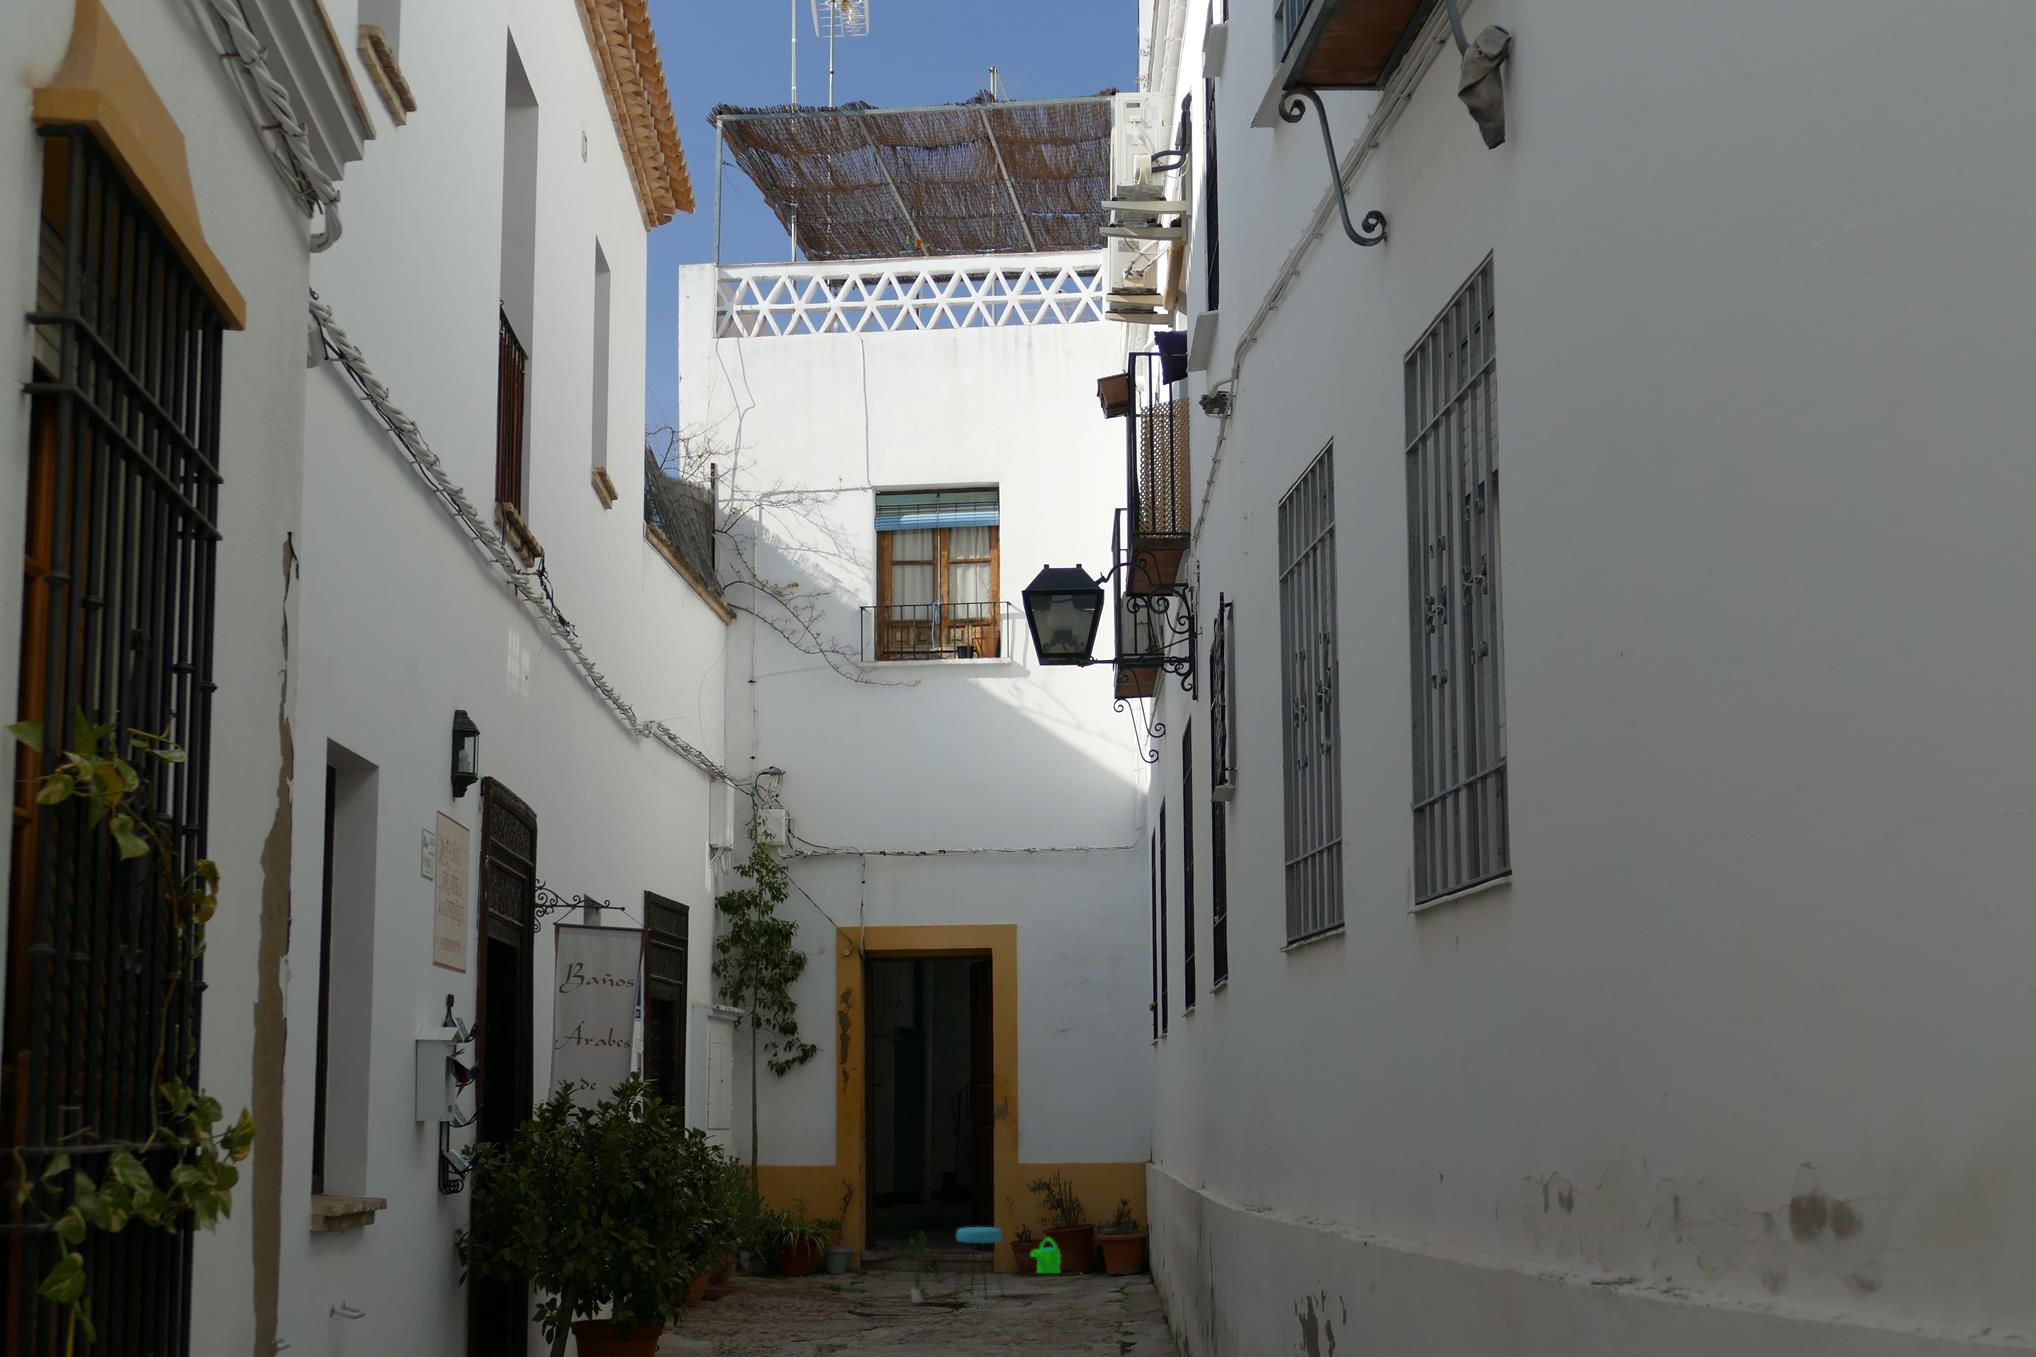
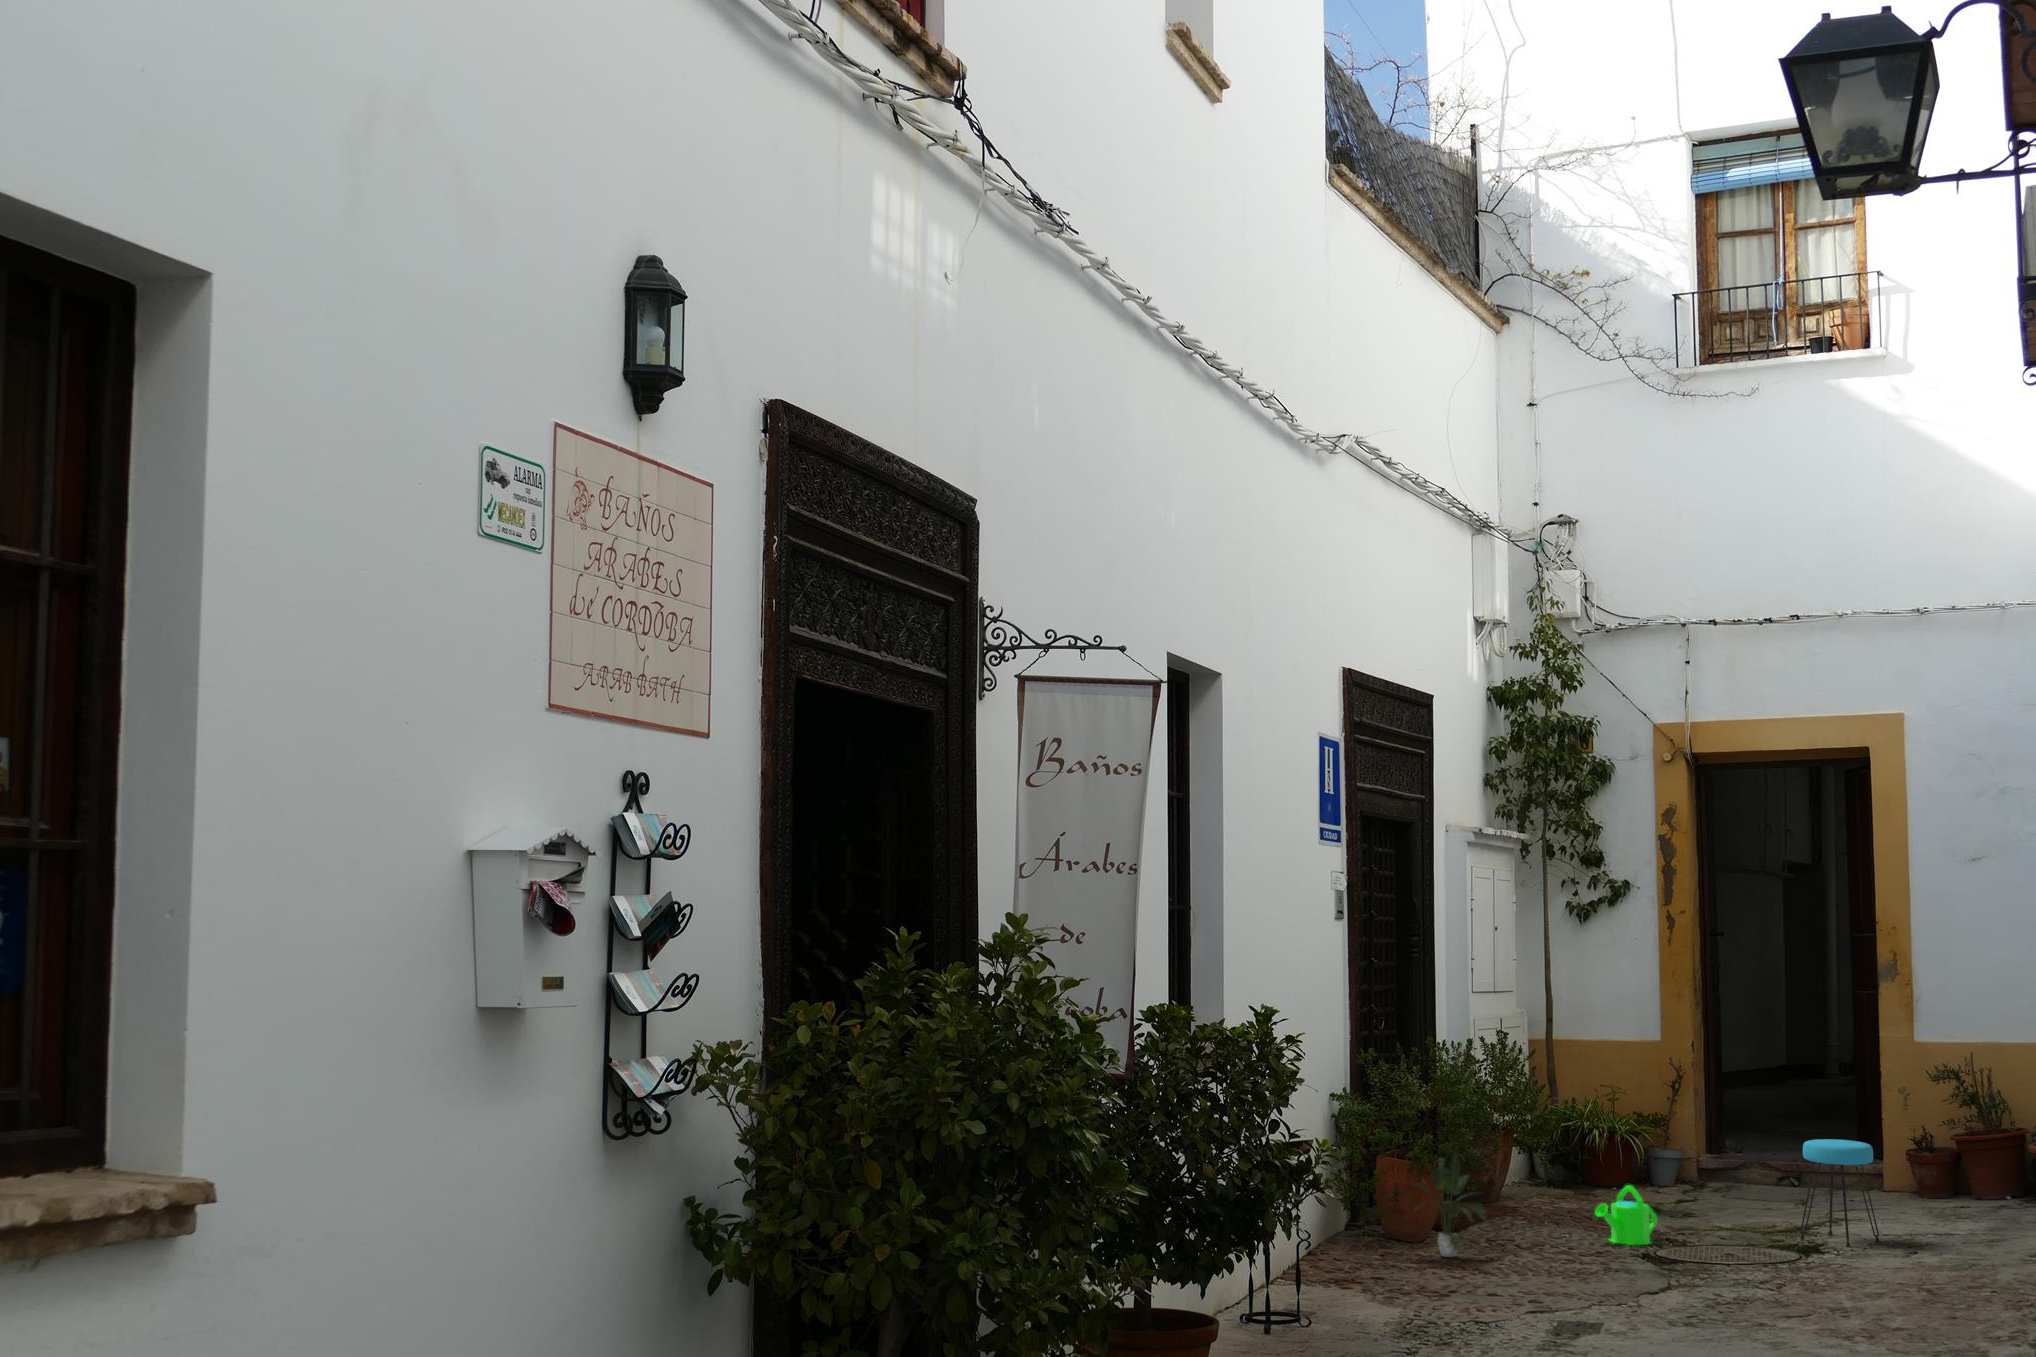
potted plant: present [896,1231,944,1303] -> present [1413,1149,1490,1257]
watering can: present [1031,1237,1061,1273] -> present [1595,1185,1657,1245]

